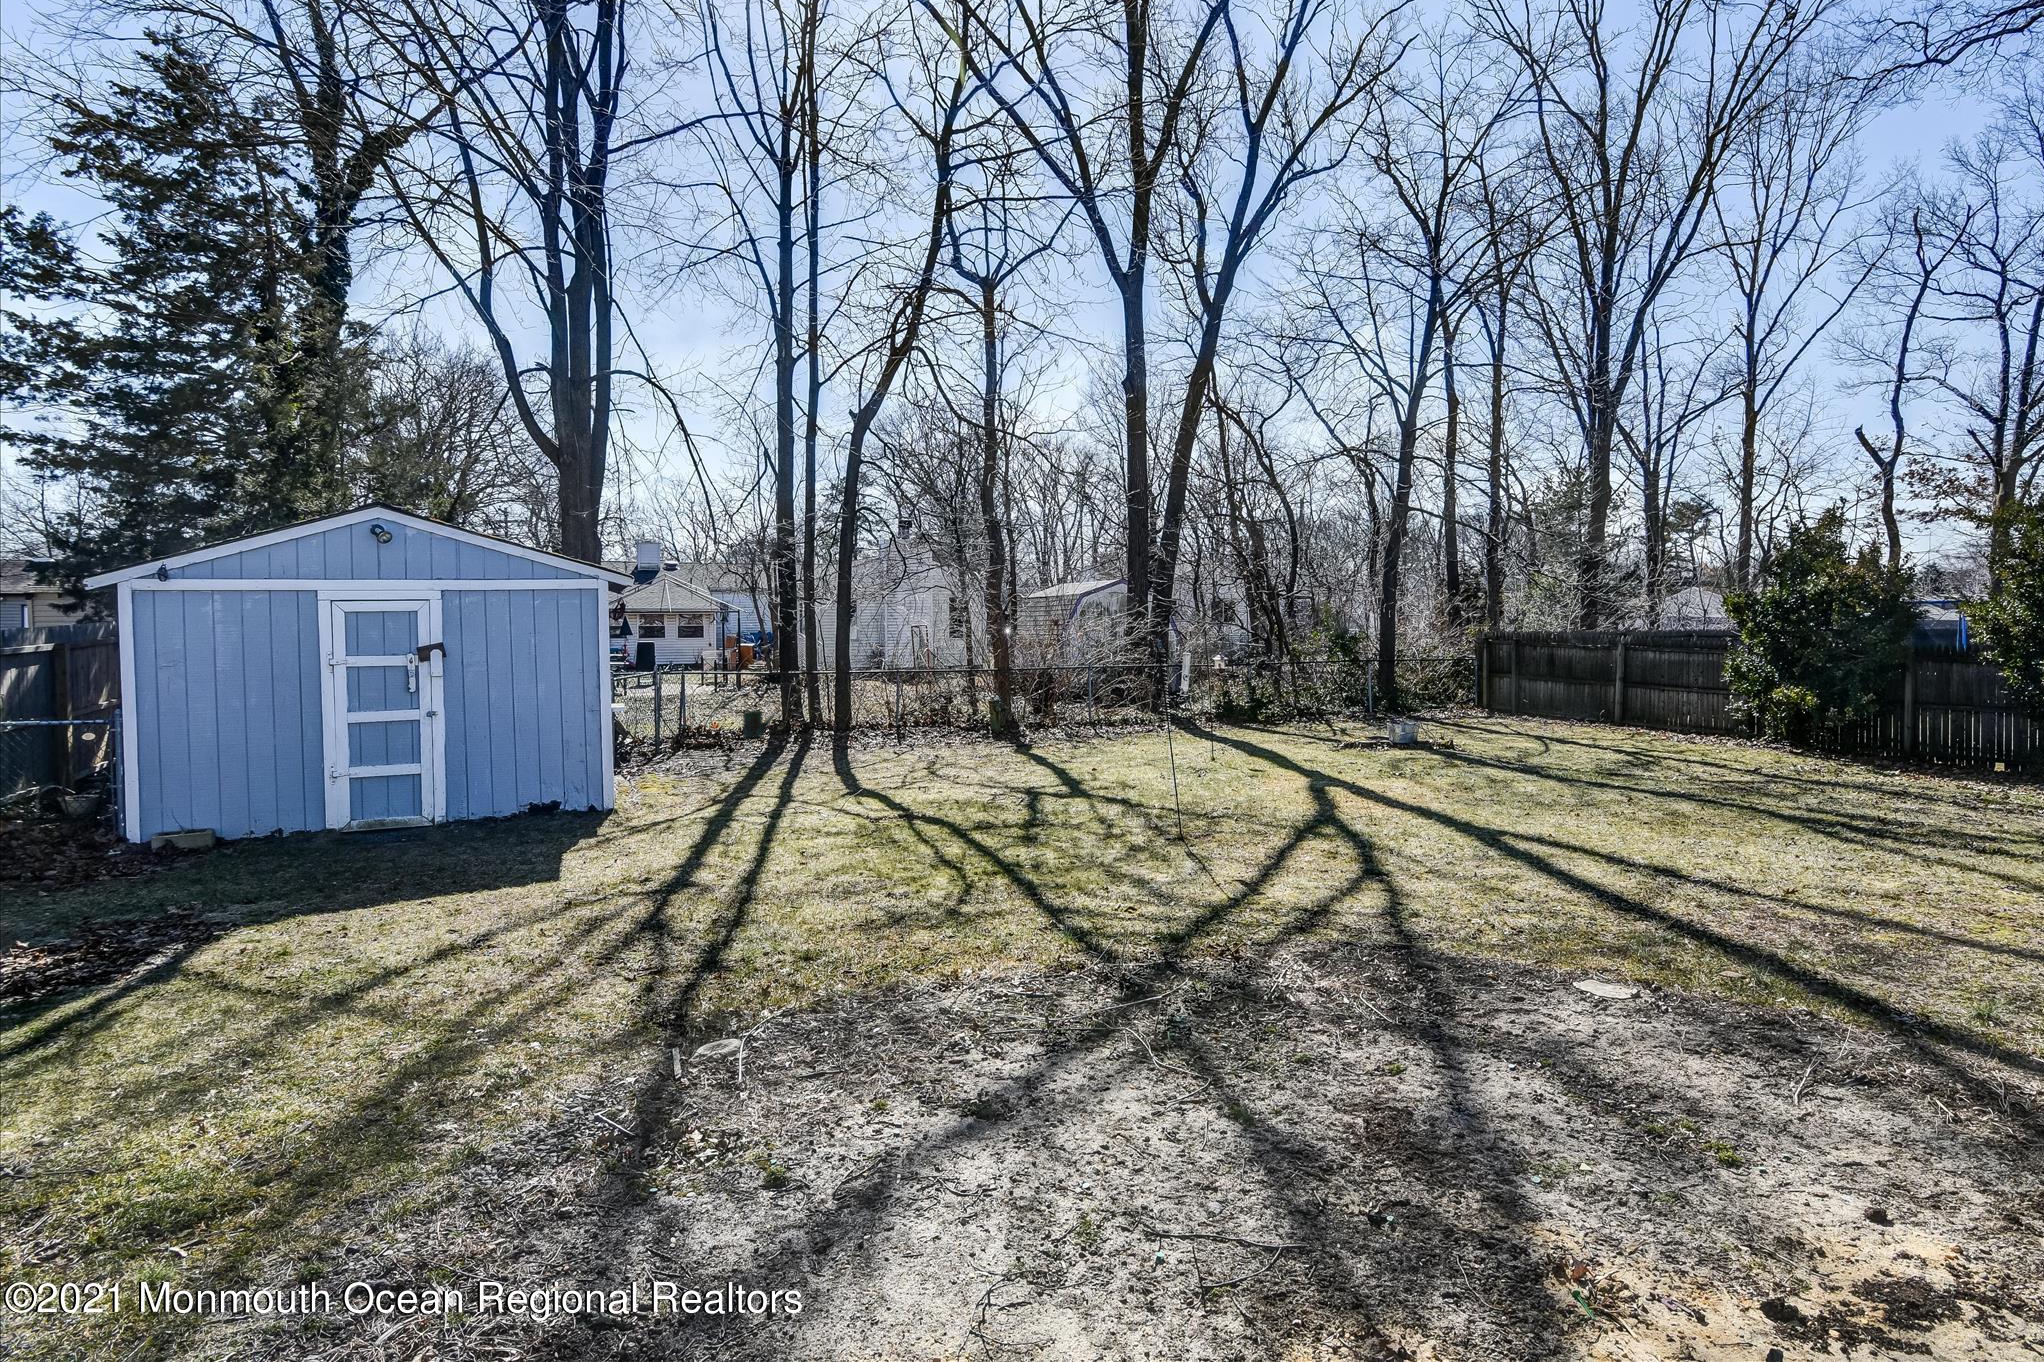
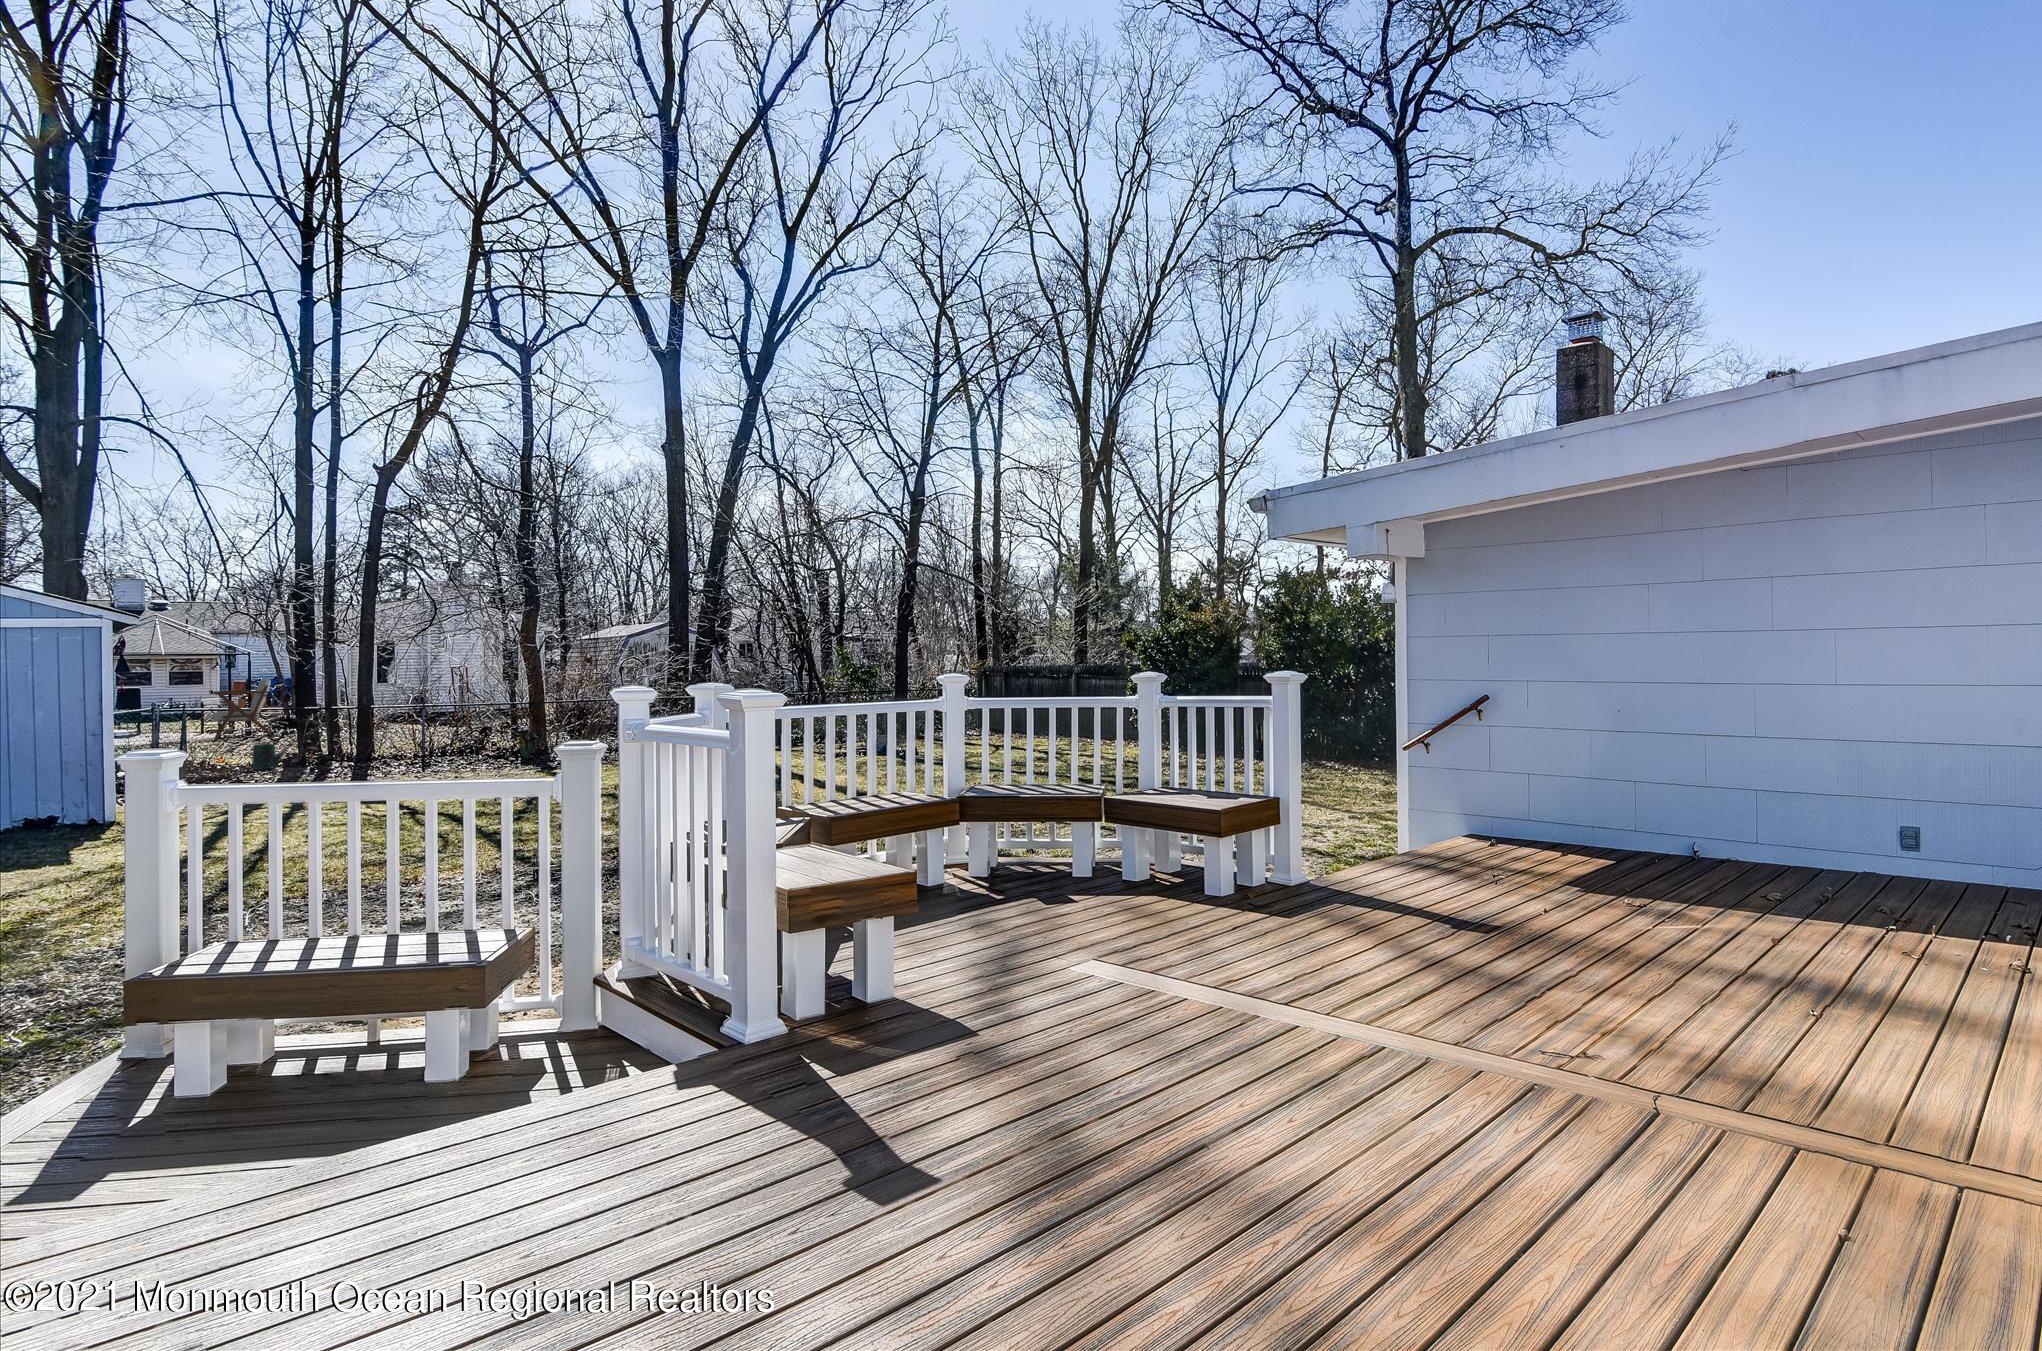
lounge chair: none [711,638,762,698] -> present [213,678,275,741]

